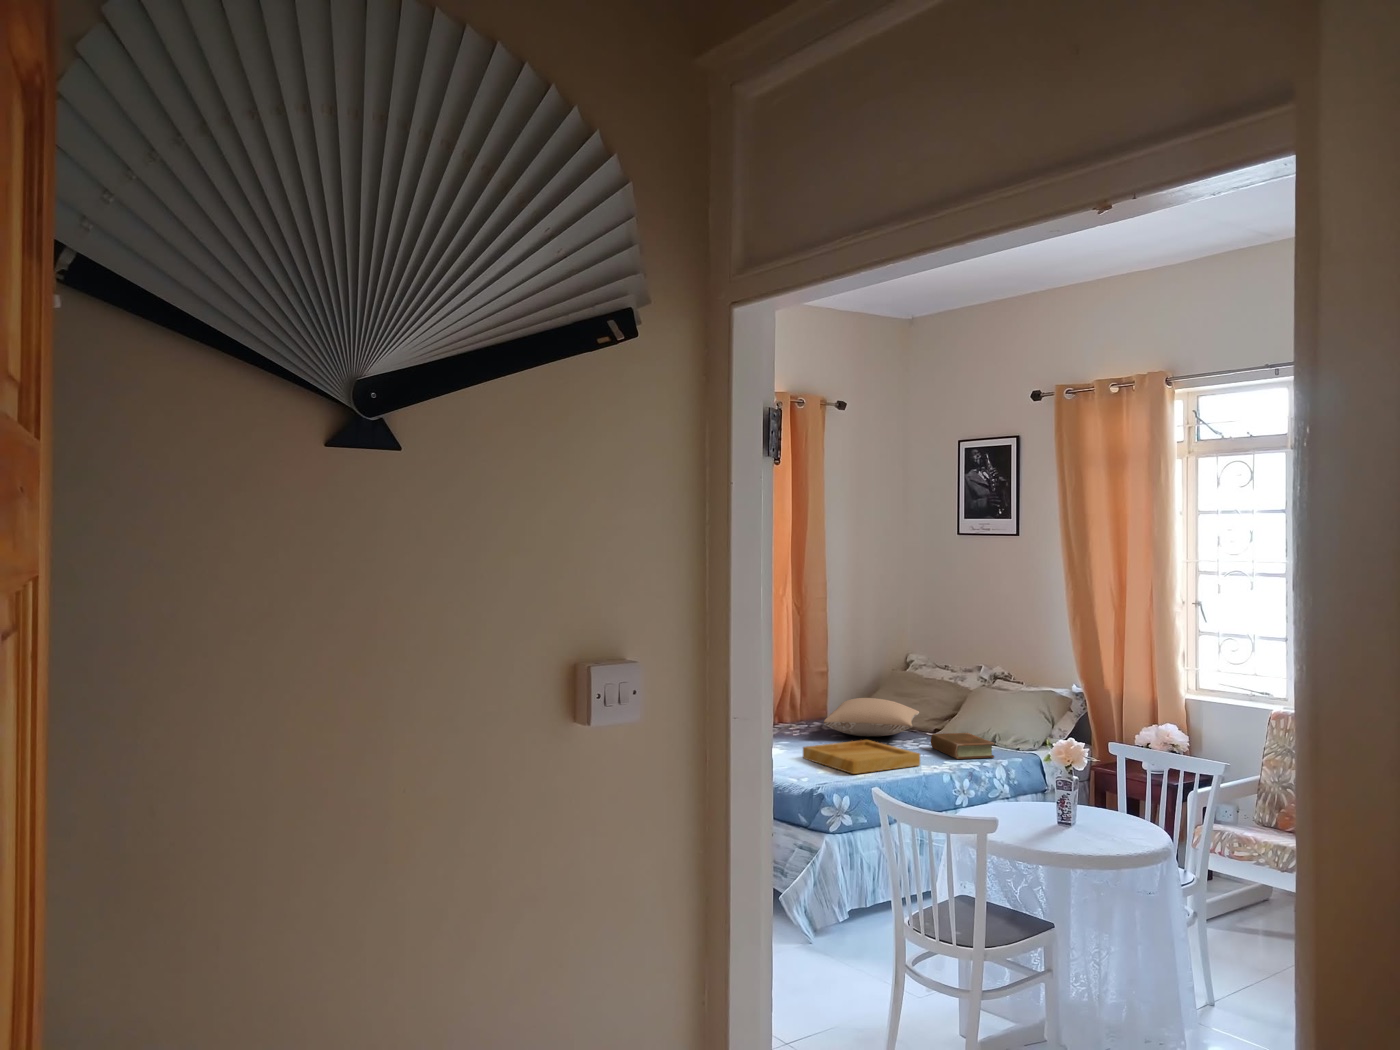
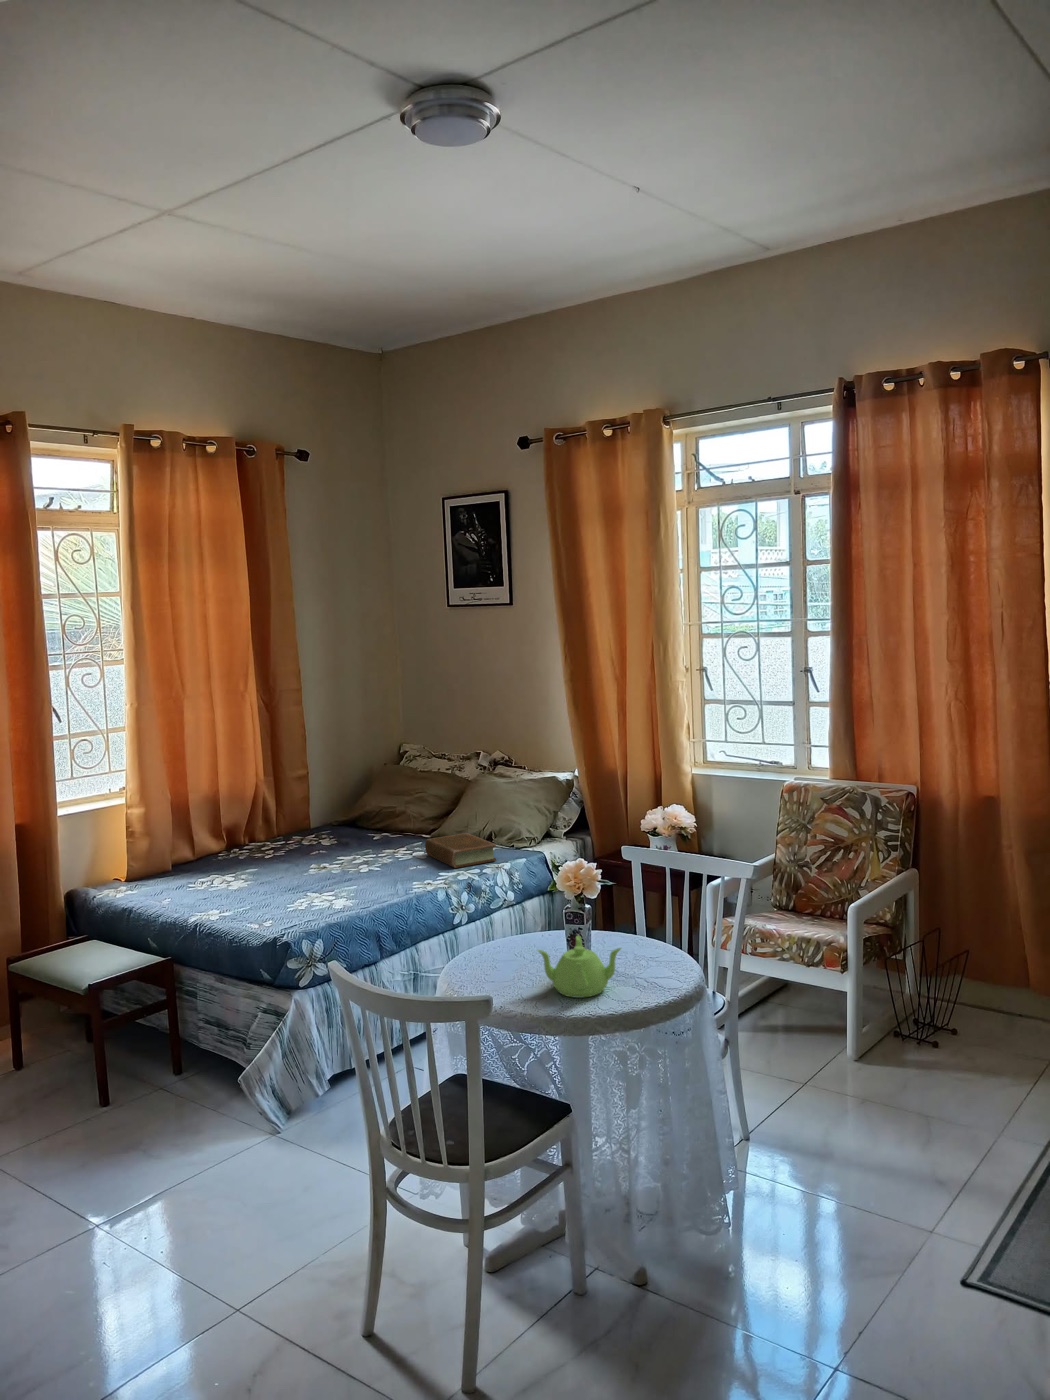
pillow: present [824,698,919,736] -> none [299,802,413,847]
tray: present [803,740,920,774] -> none [269,855,411,907]
teapot: none [1030,798,1099,841] -> present [538,936,621,998]

